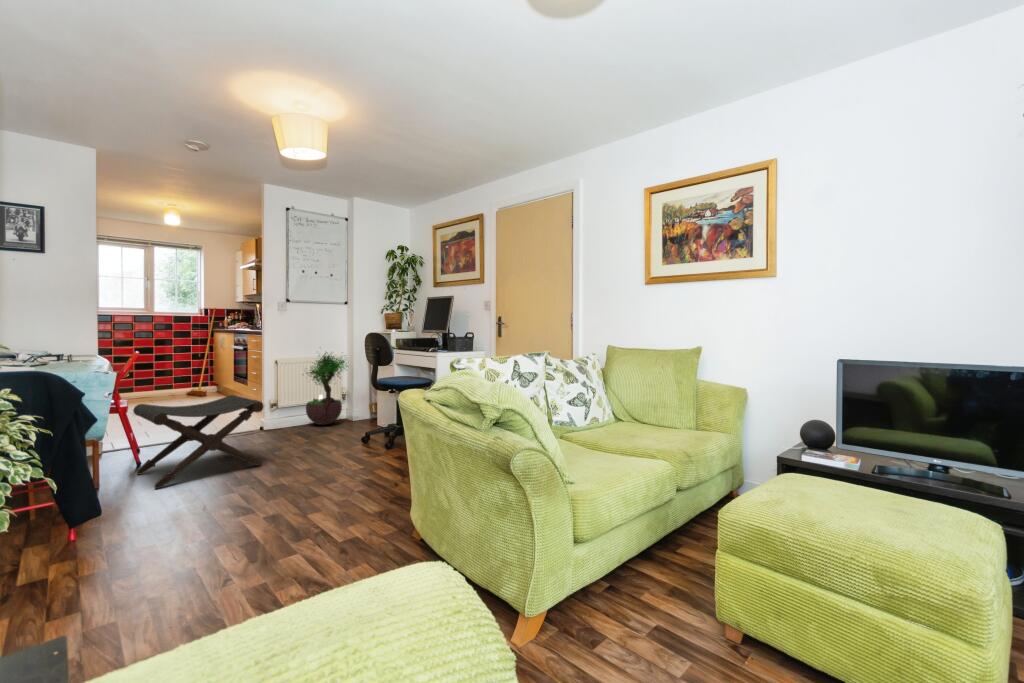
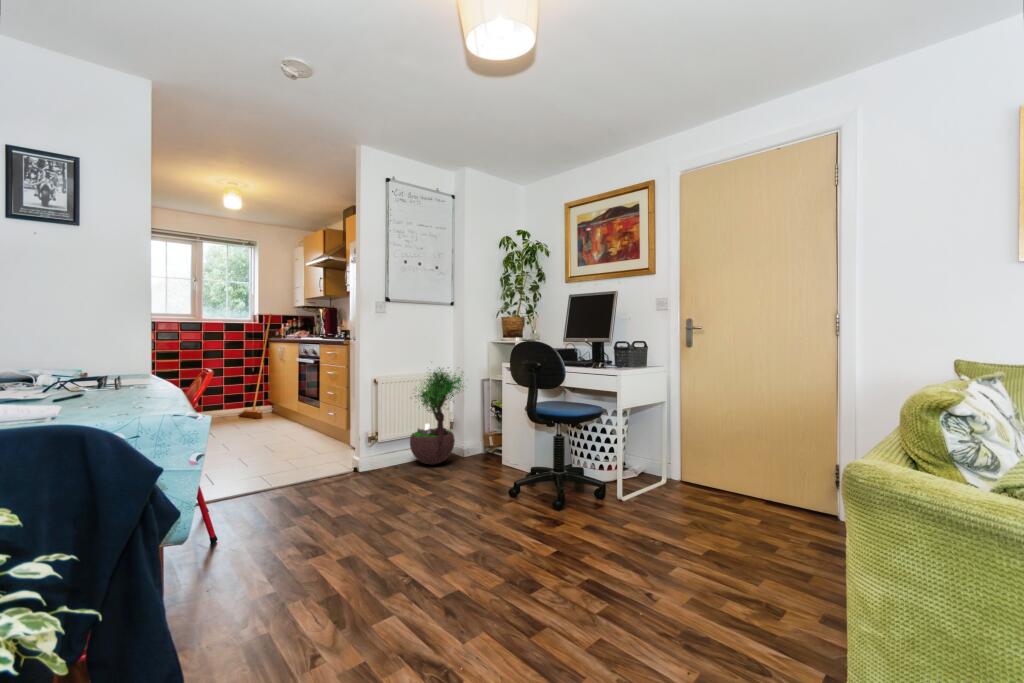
footstool: present [133,395,263,488] -> none [209,432,398,601]

